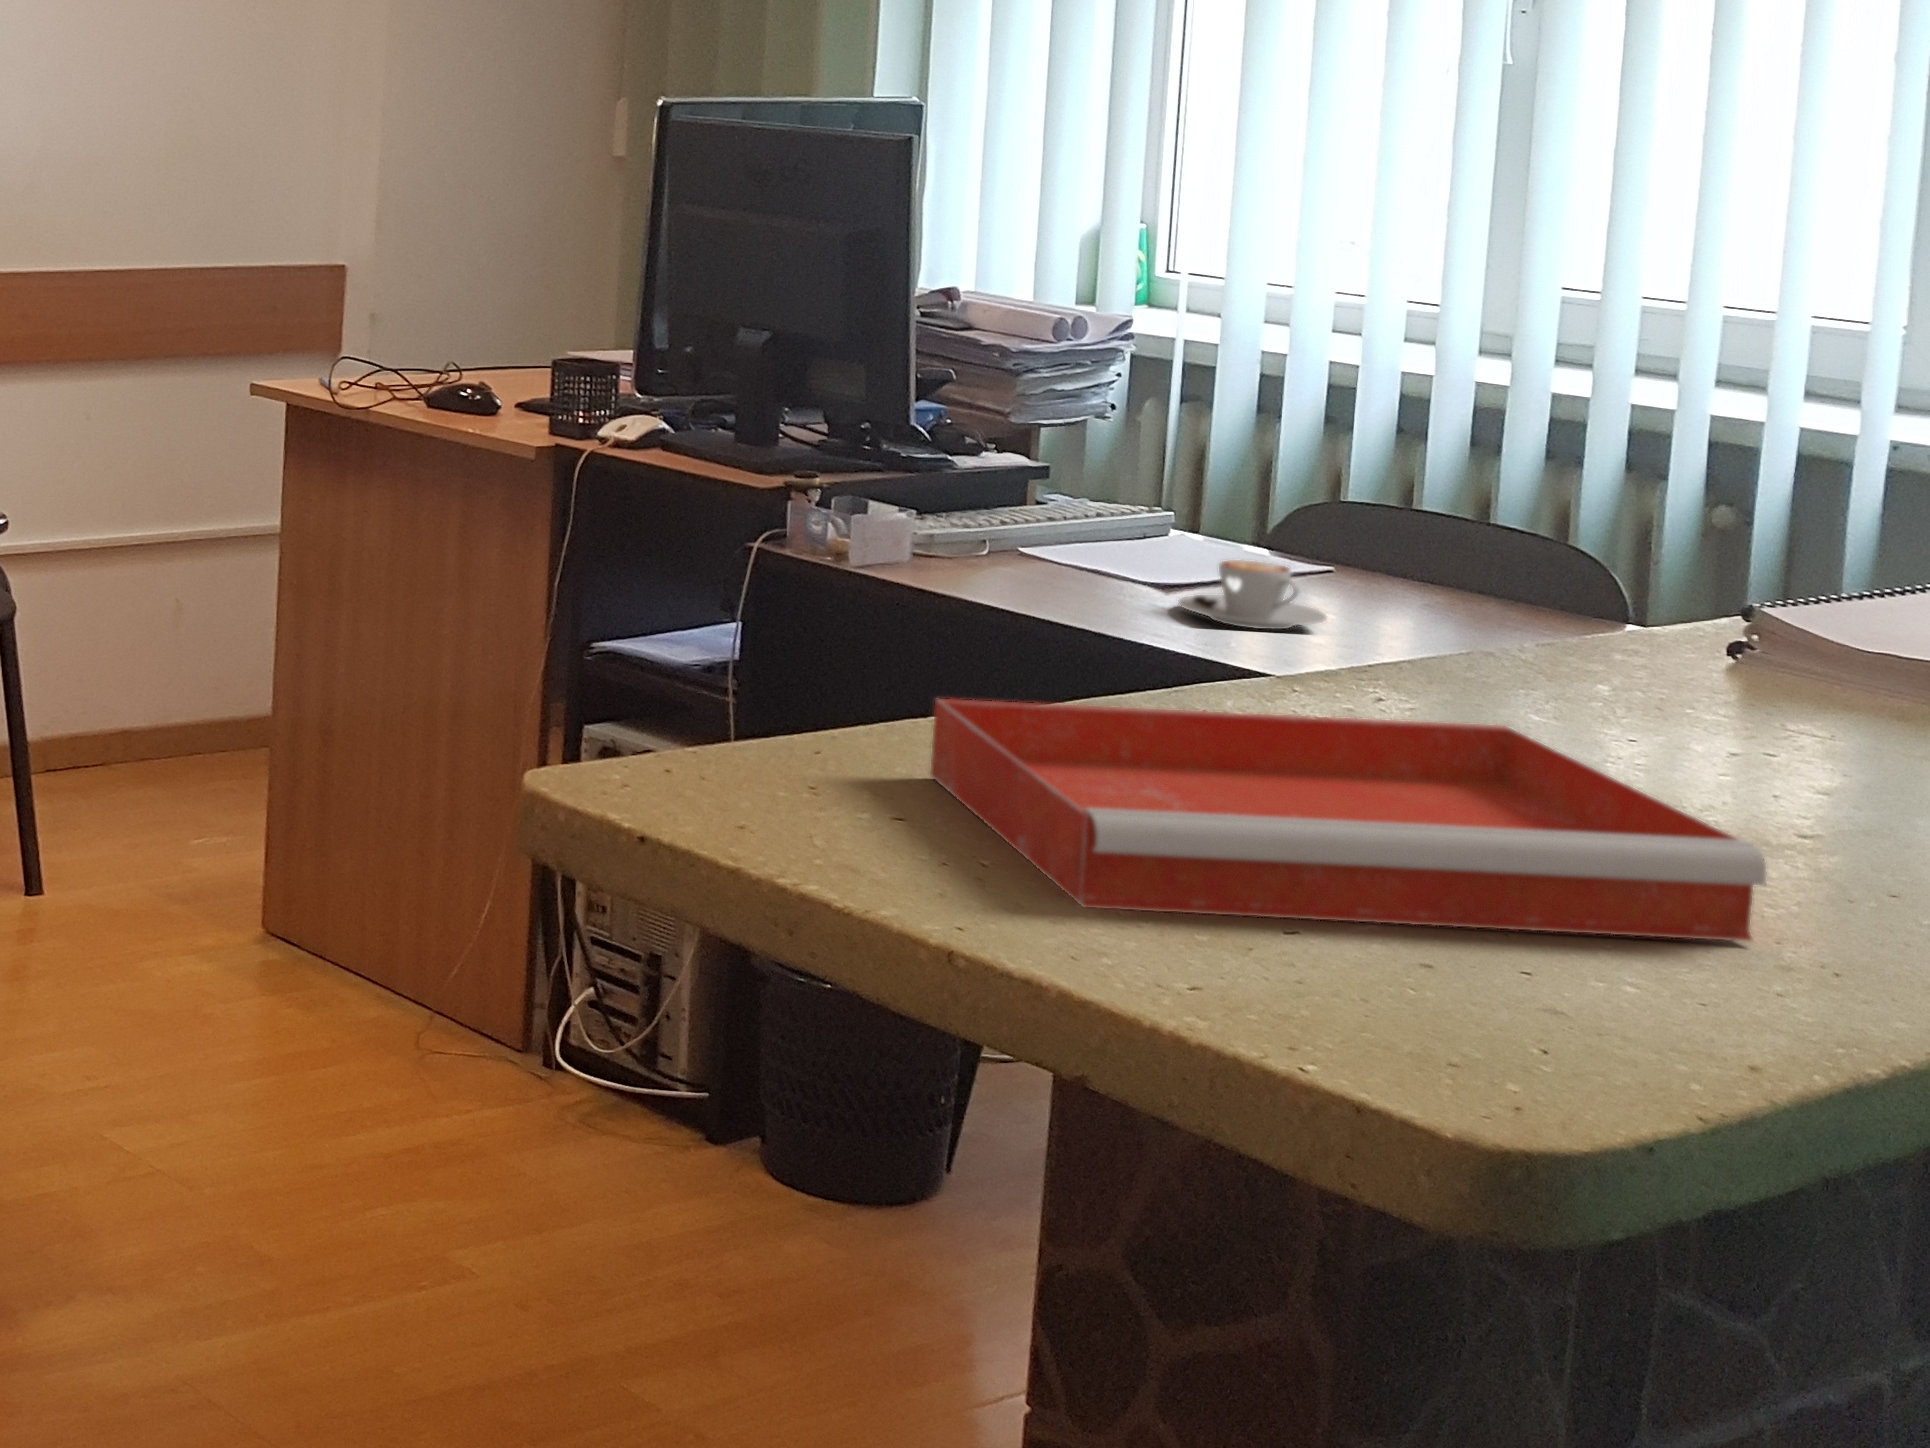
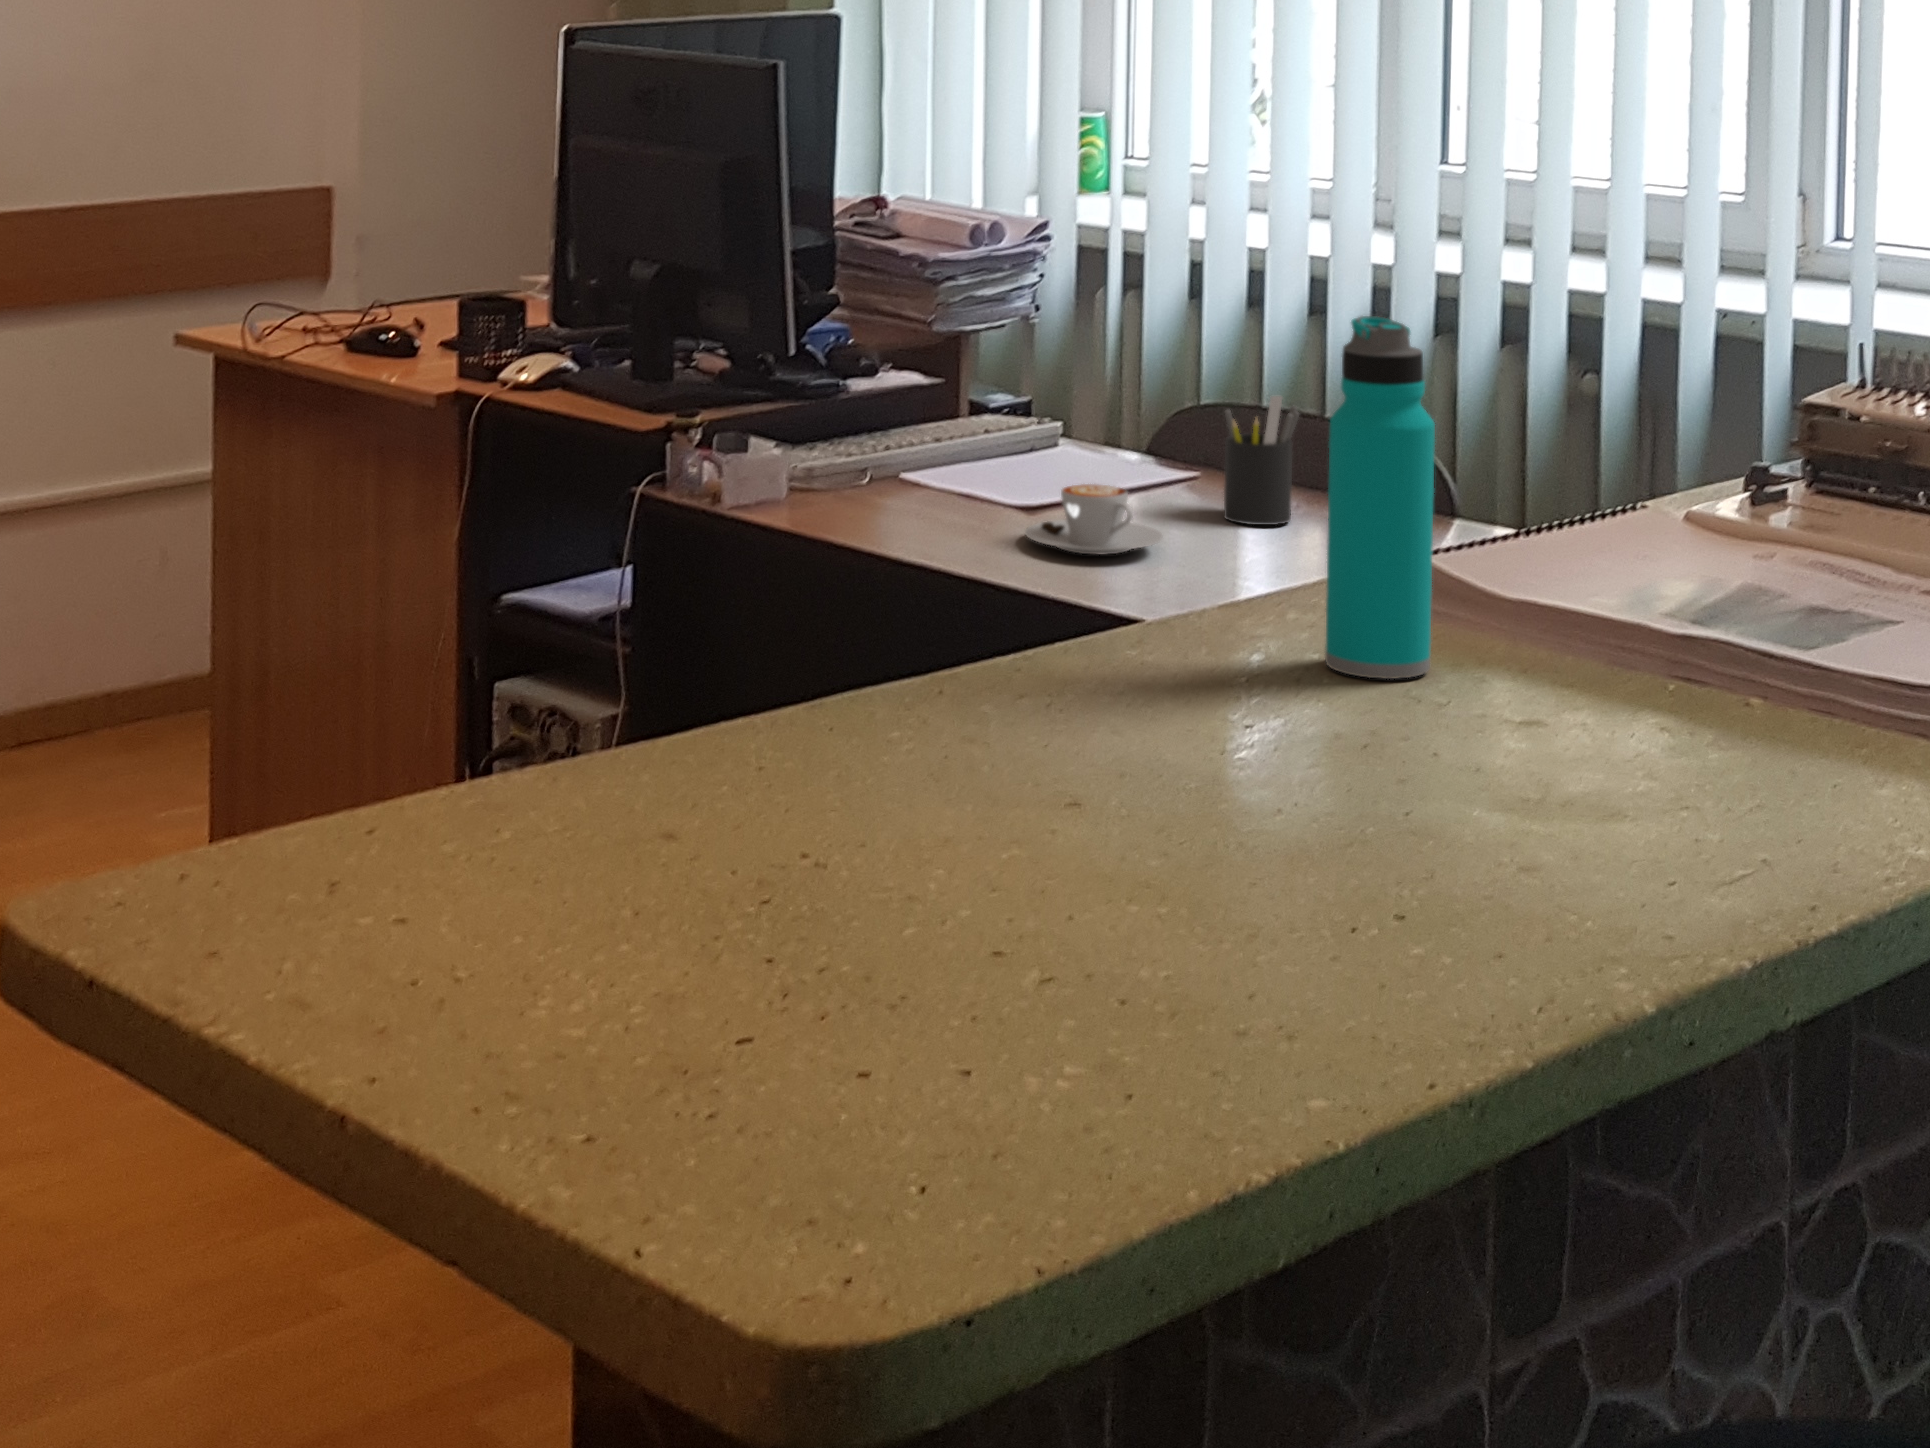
water bottle: none [1669,363,1810,721] -> present [1325,316,1435,679]
pen holder: none [1377,485,1468,616] -> present [1224,396,1299,525]
tray: present [931,699,1766,941] -> none [481,741,1219,1026]

